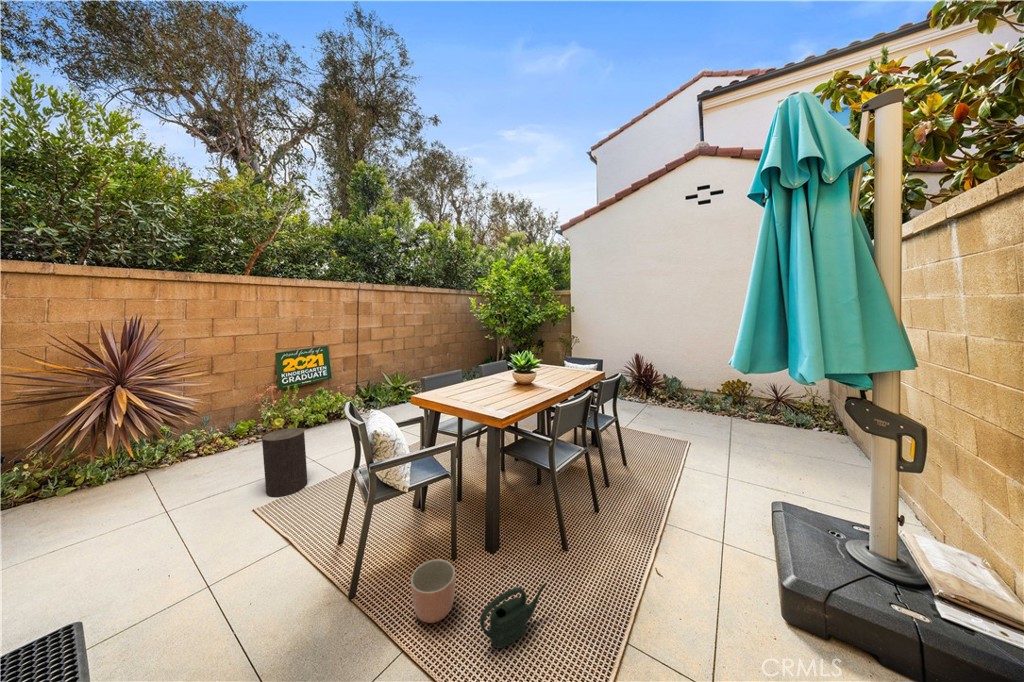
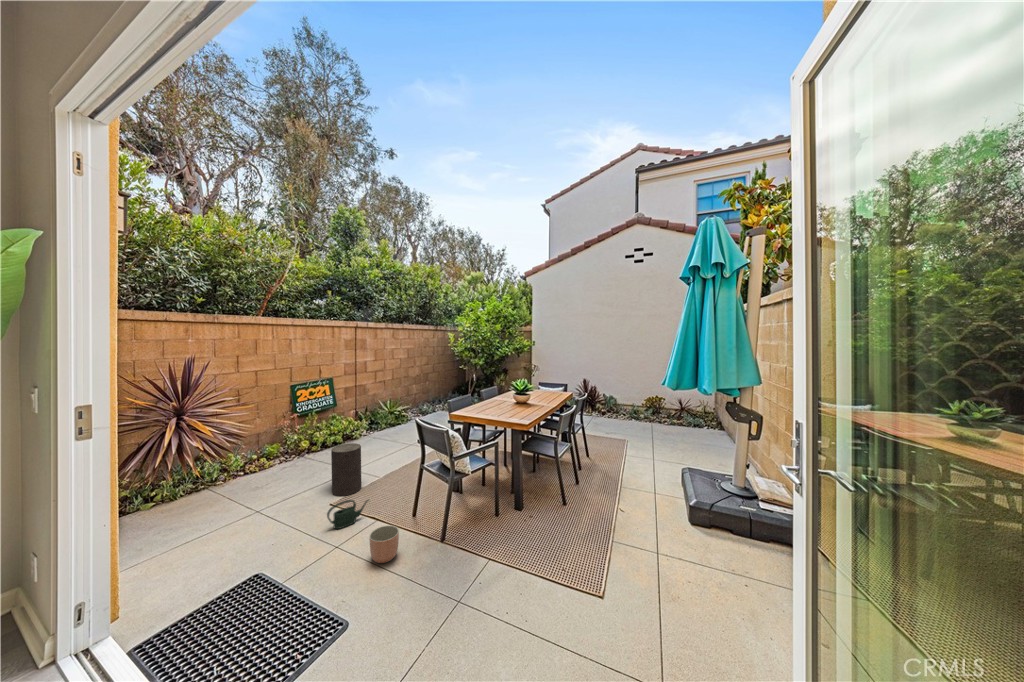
planter: present [411,559,455,623] -> present [369,525,399,563]
watering can: present [480,583,546,648] -> present [327,500,369,529]

